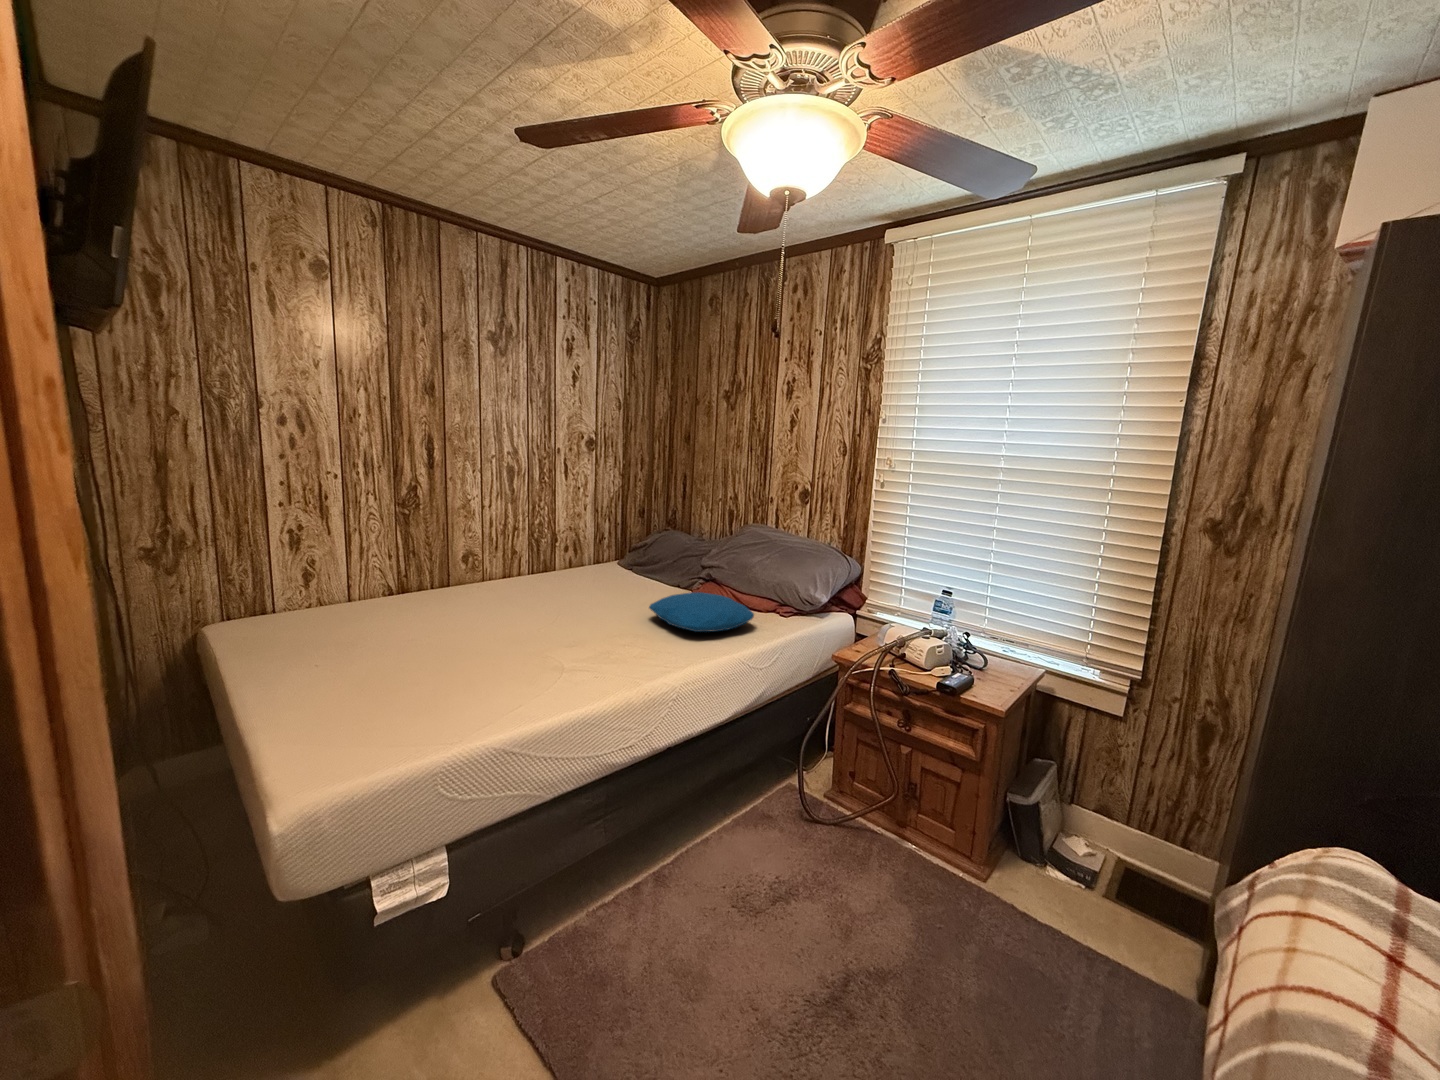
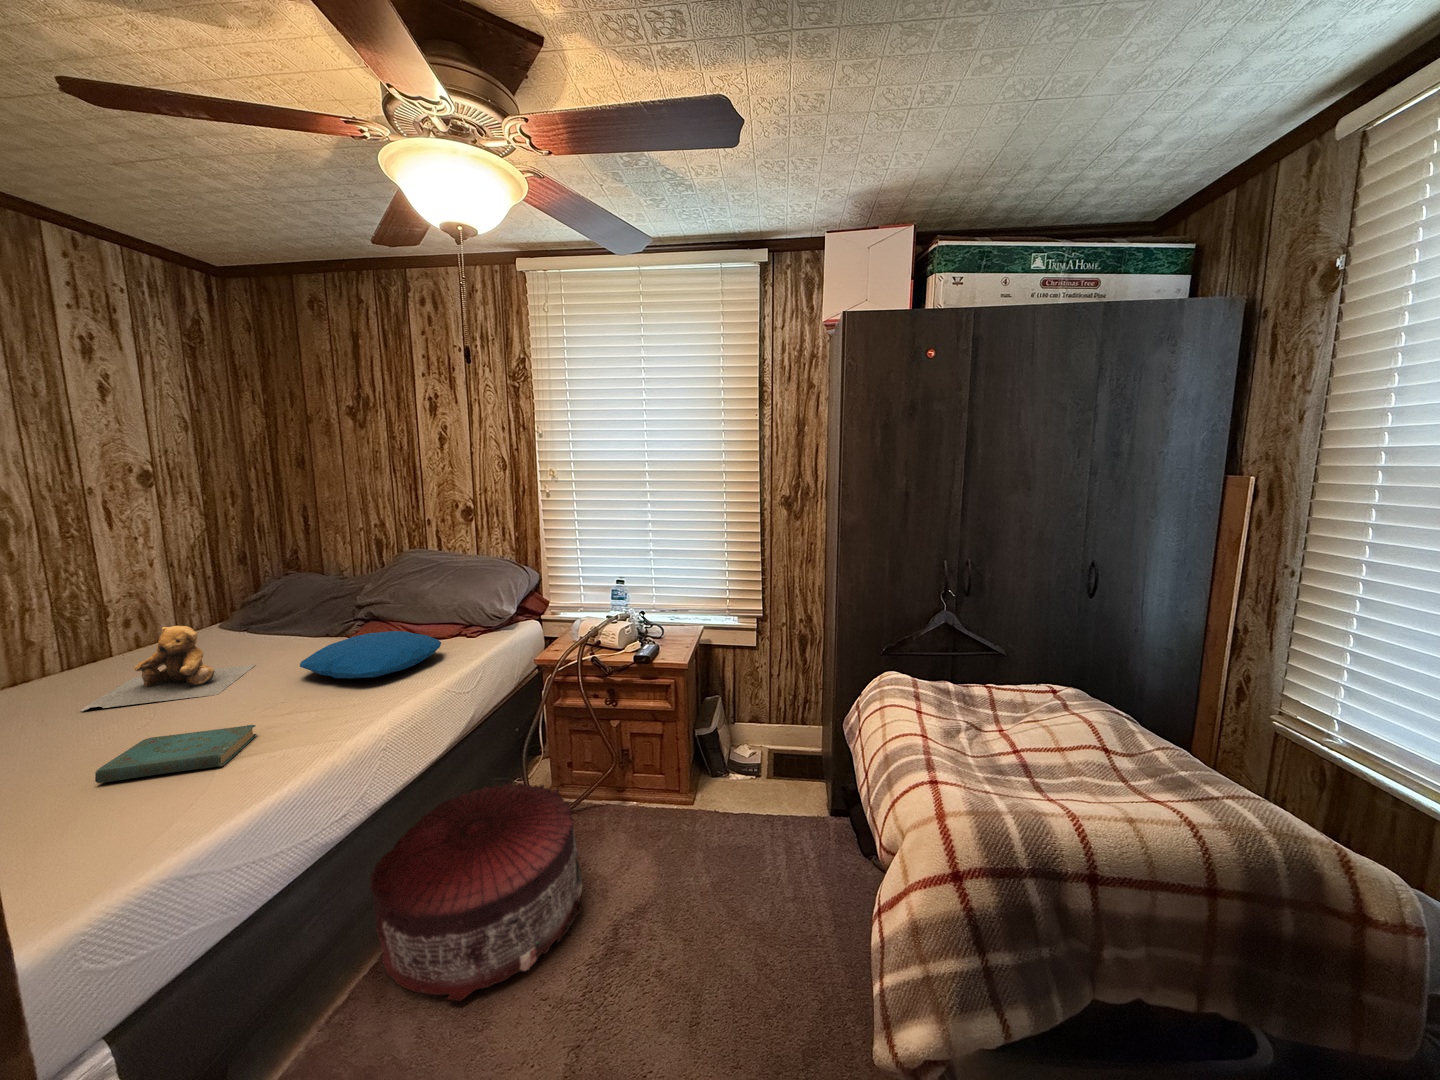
teddy bear: none [529,556,626,615] -> present [81,626,255,711]
book: none [518,635,607,670] -> present [95,725,256,783]
pouf: none [653,761,836,955] -> present [369,783,583,1001]

